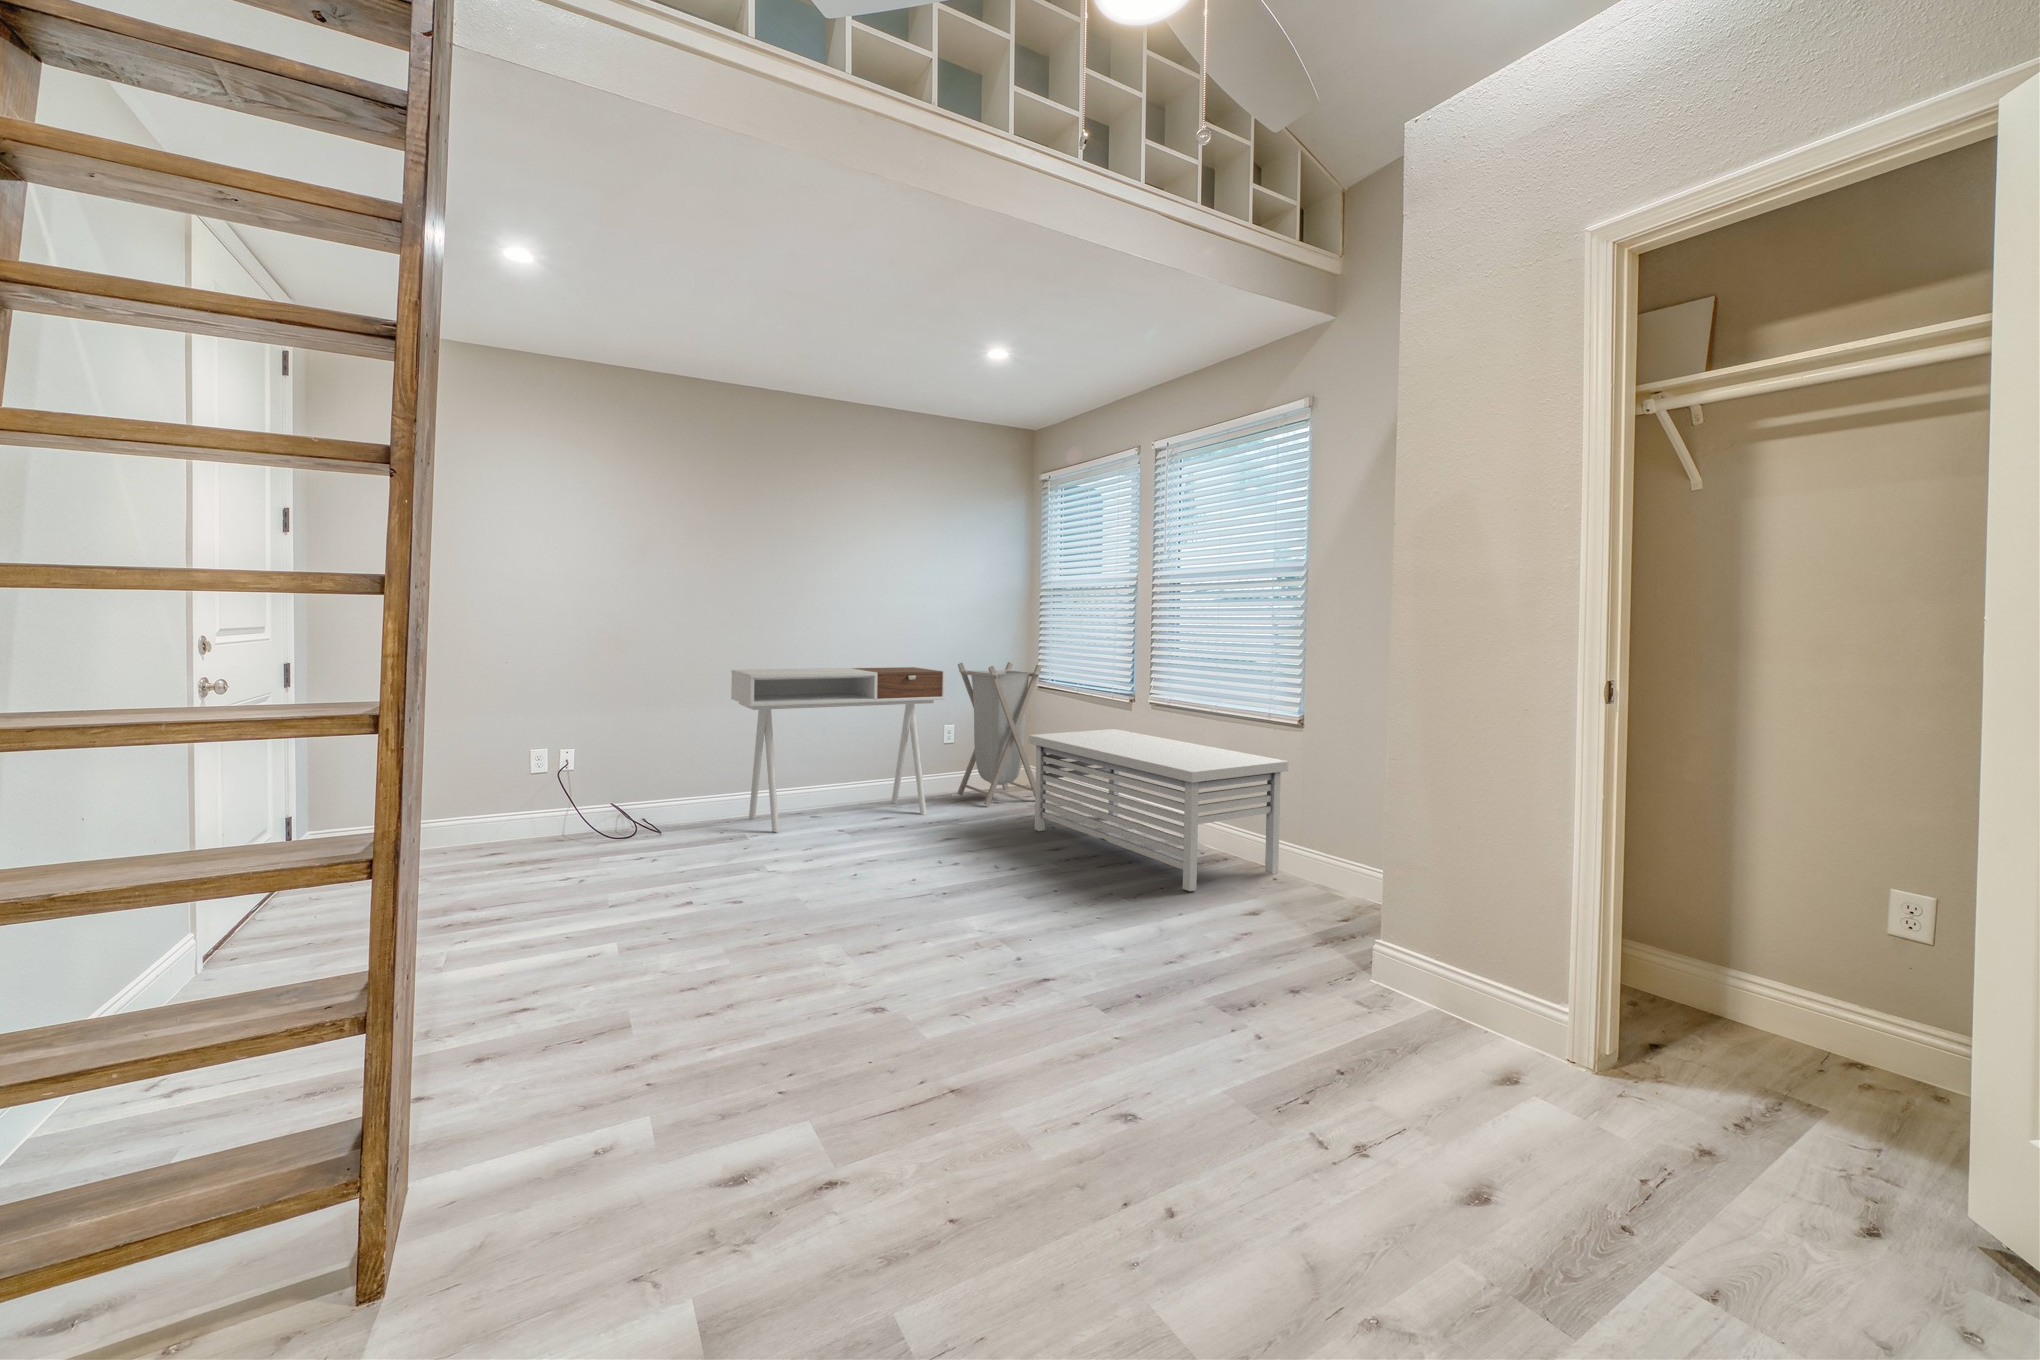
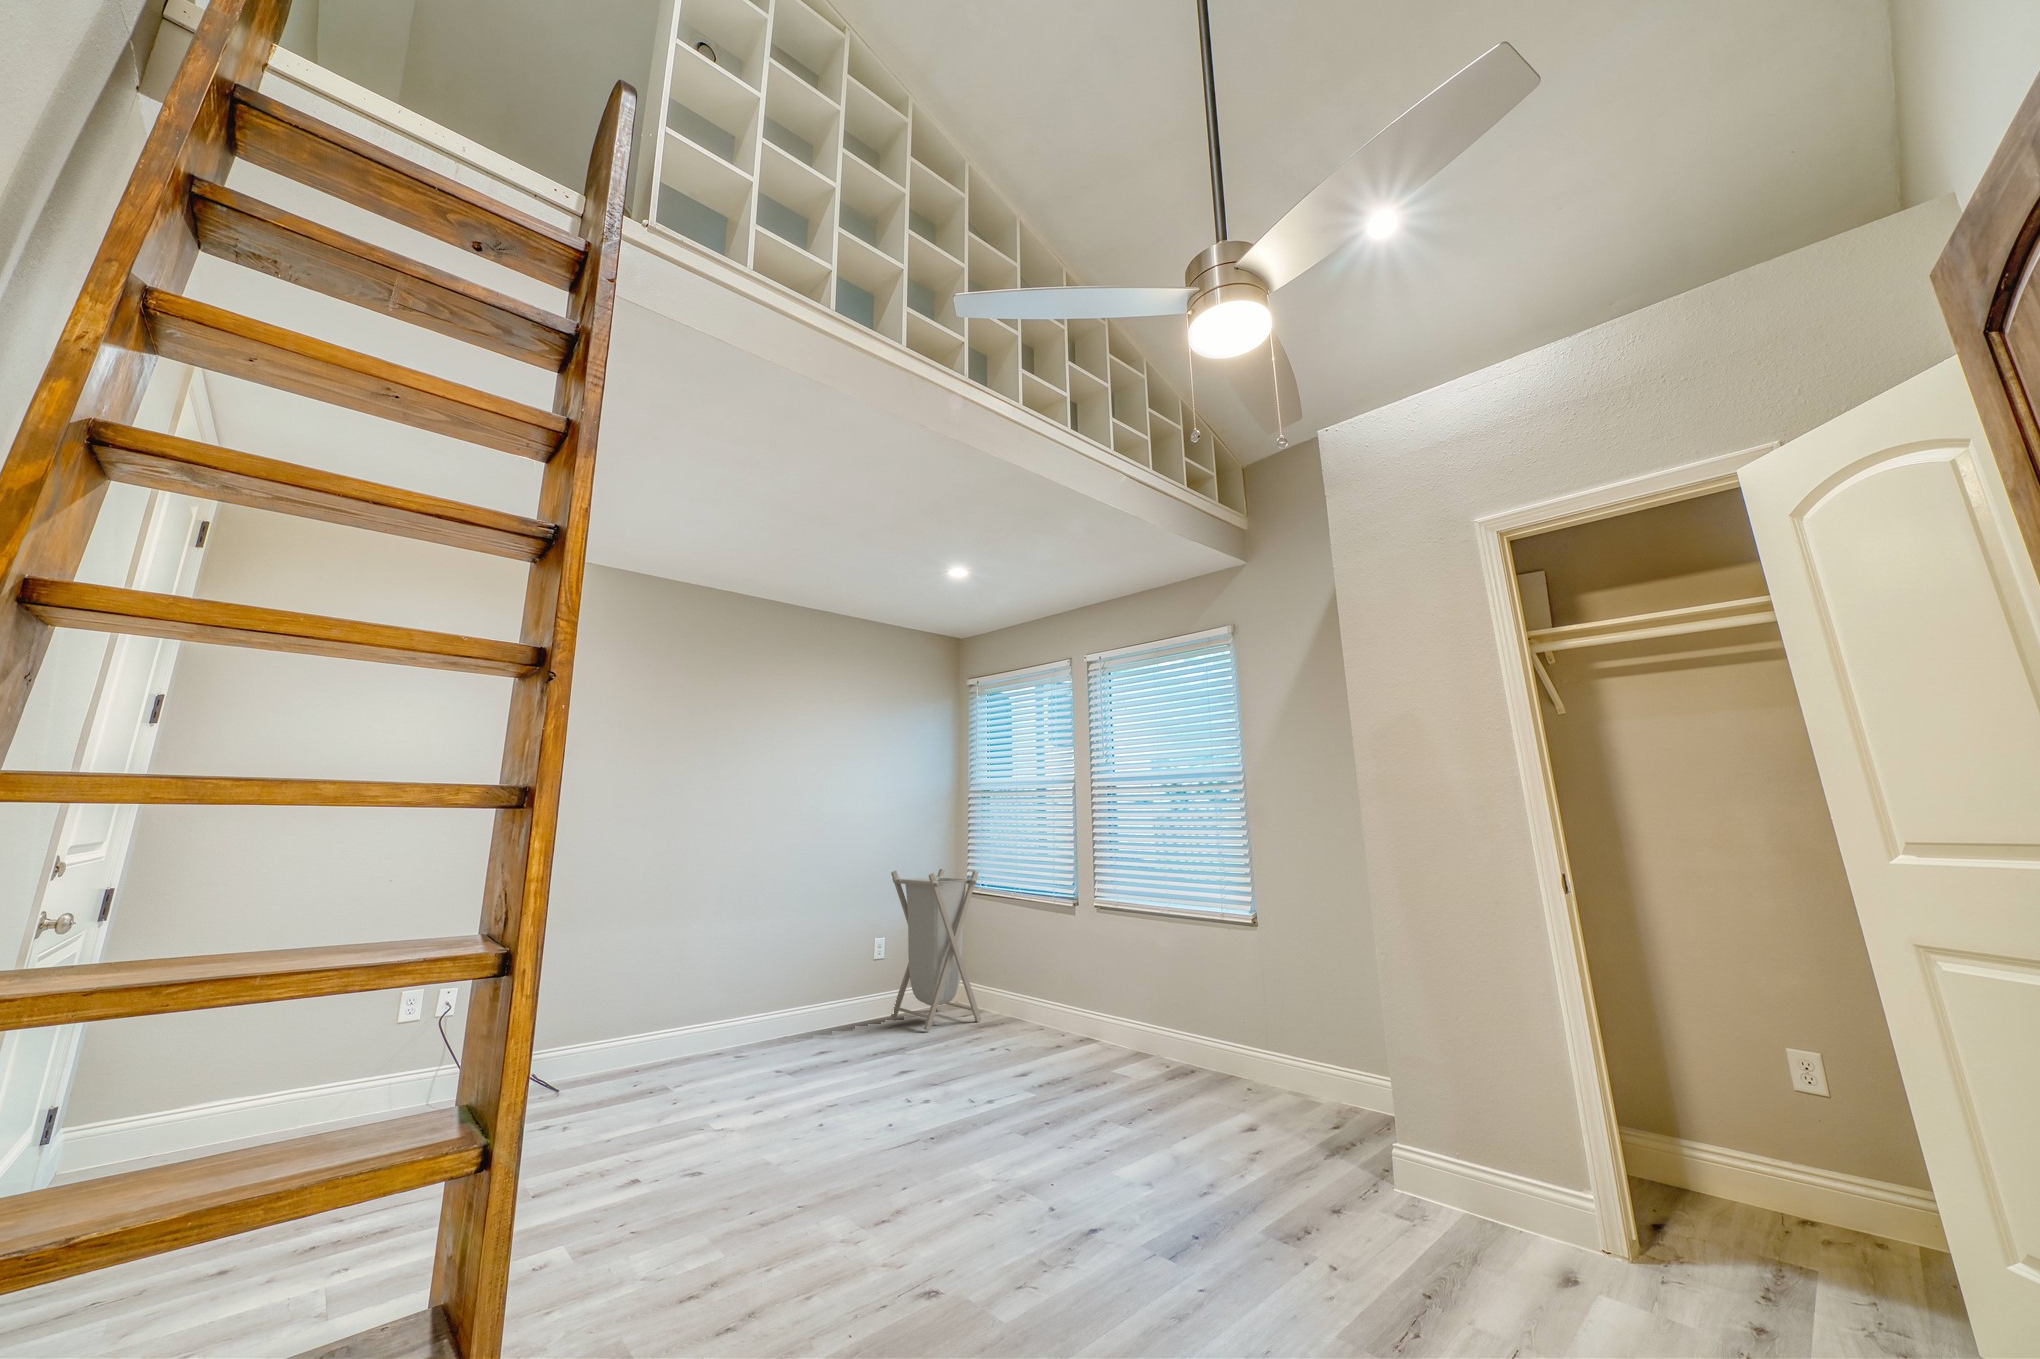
desk: present [731,667,946,832] -> none [653,877,888,1079]
storage bench: present [1028,729,1288,891] -> none [980,937,1249,1111]

